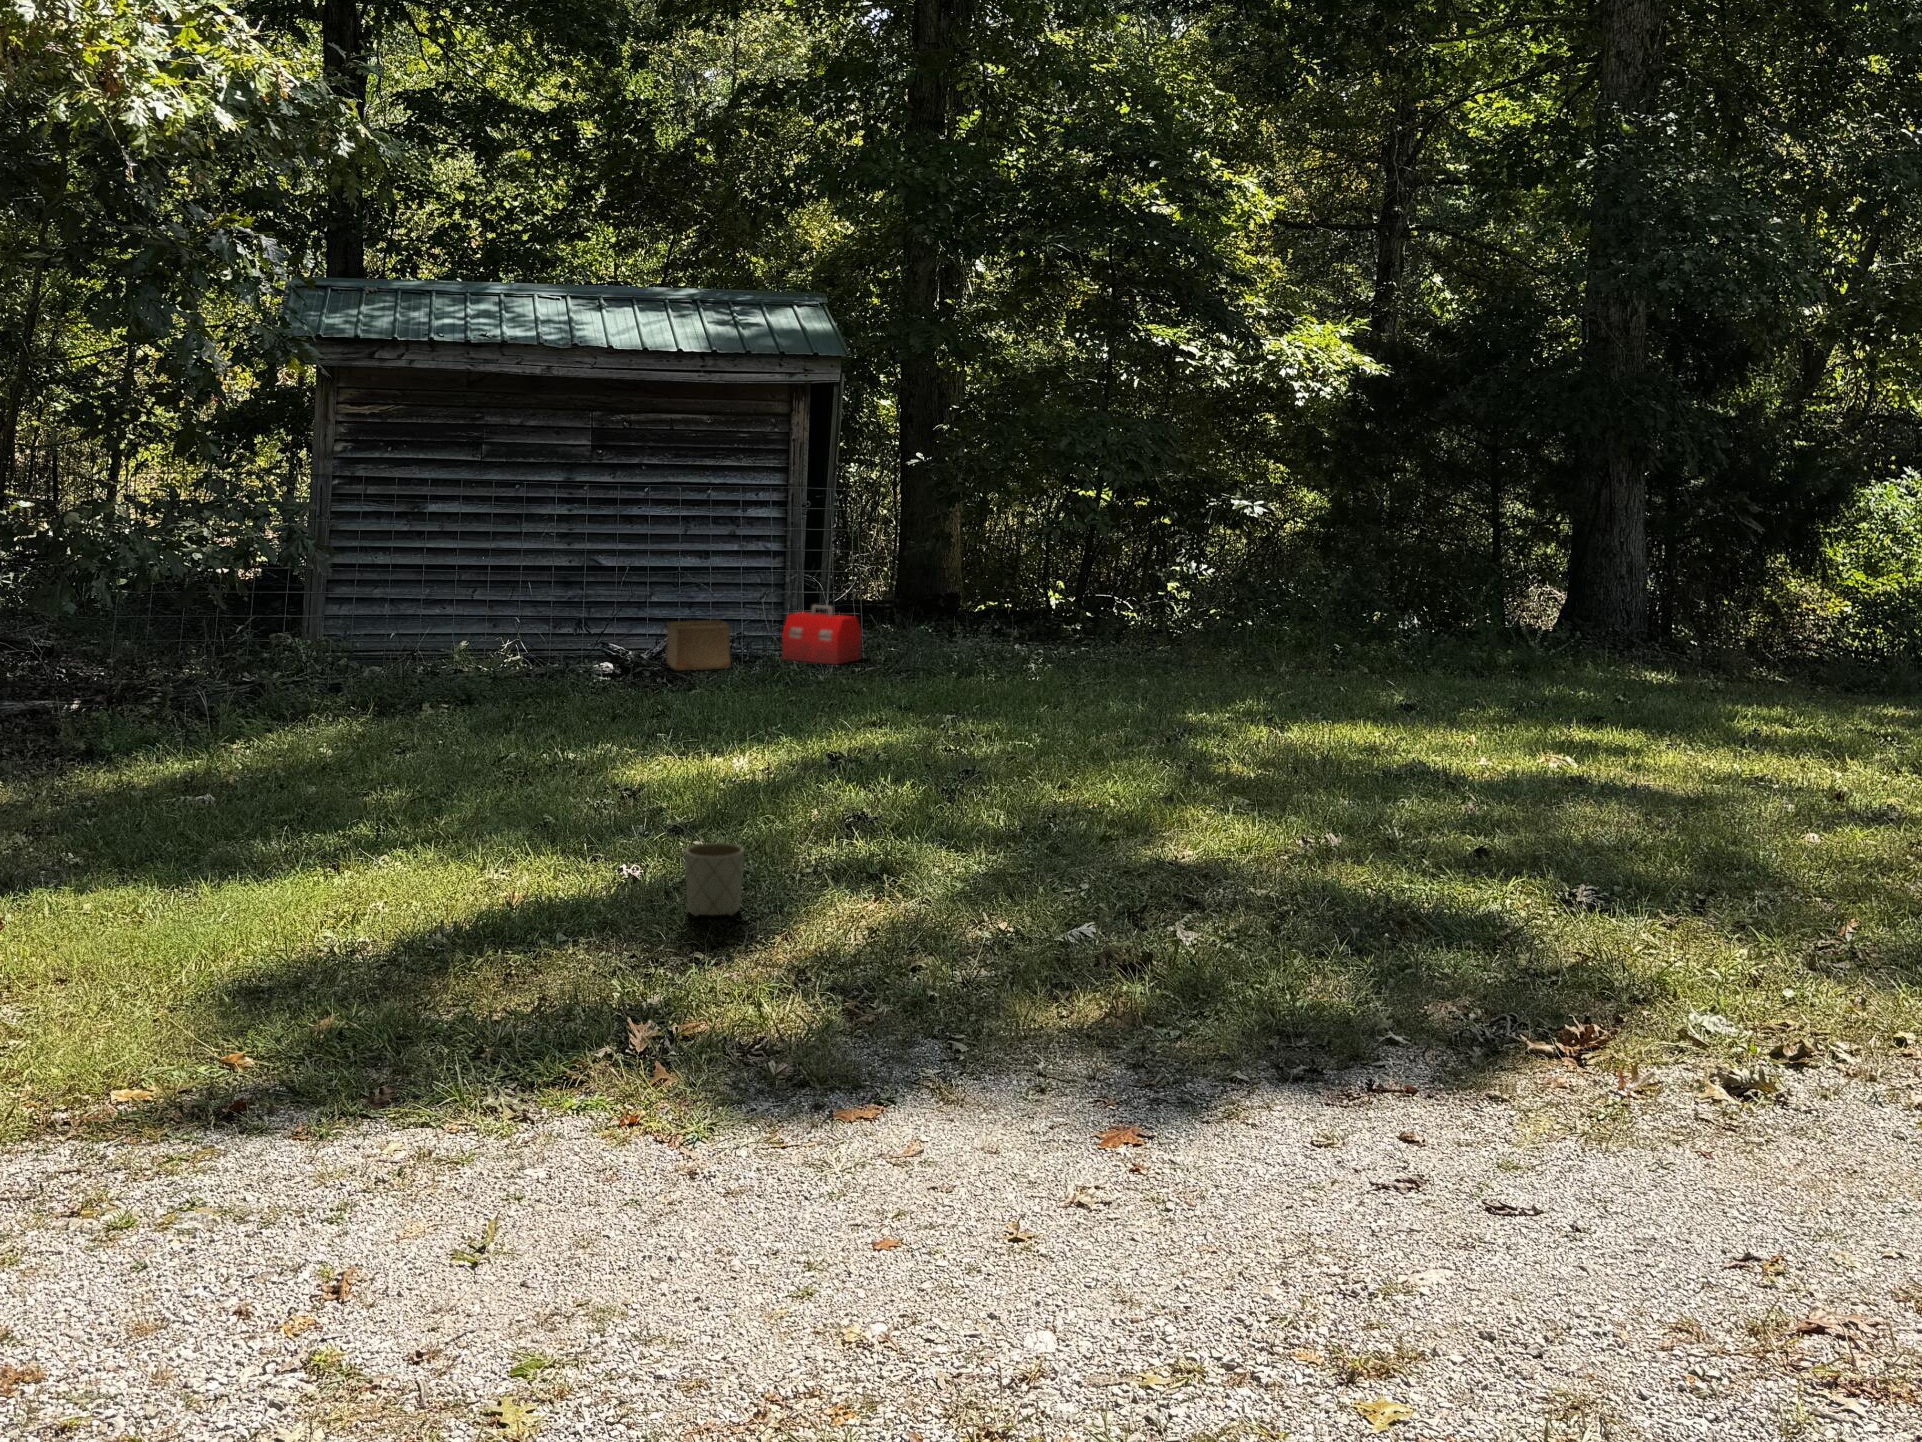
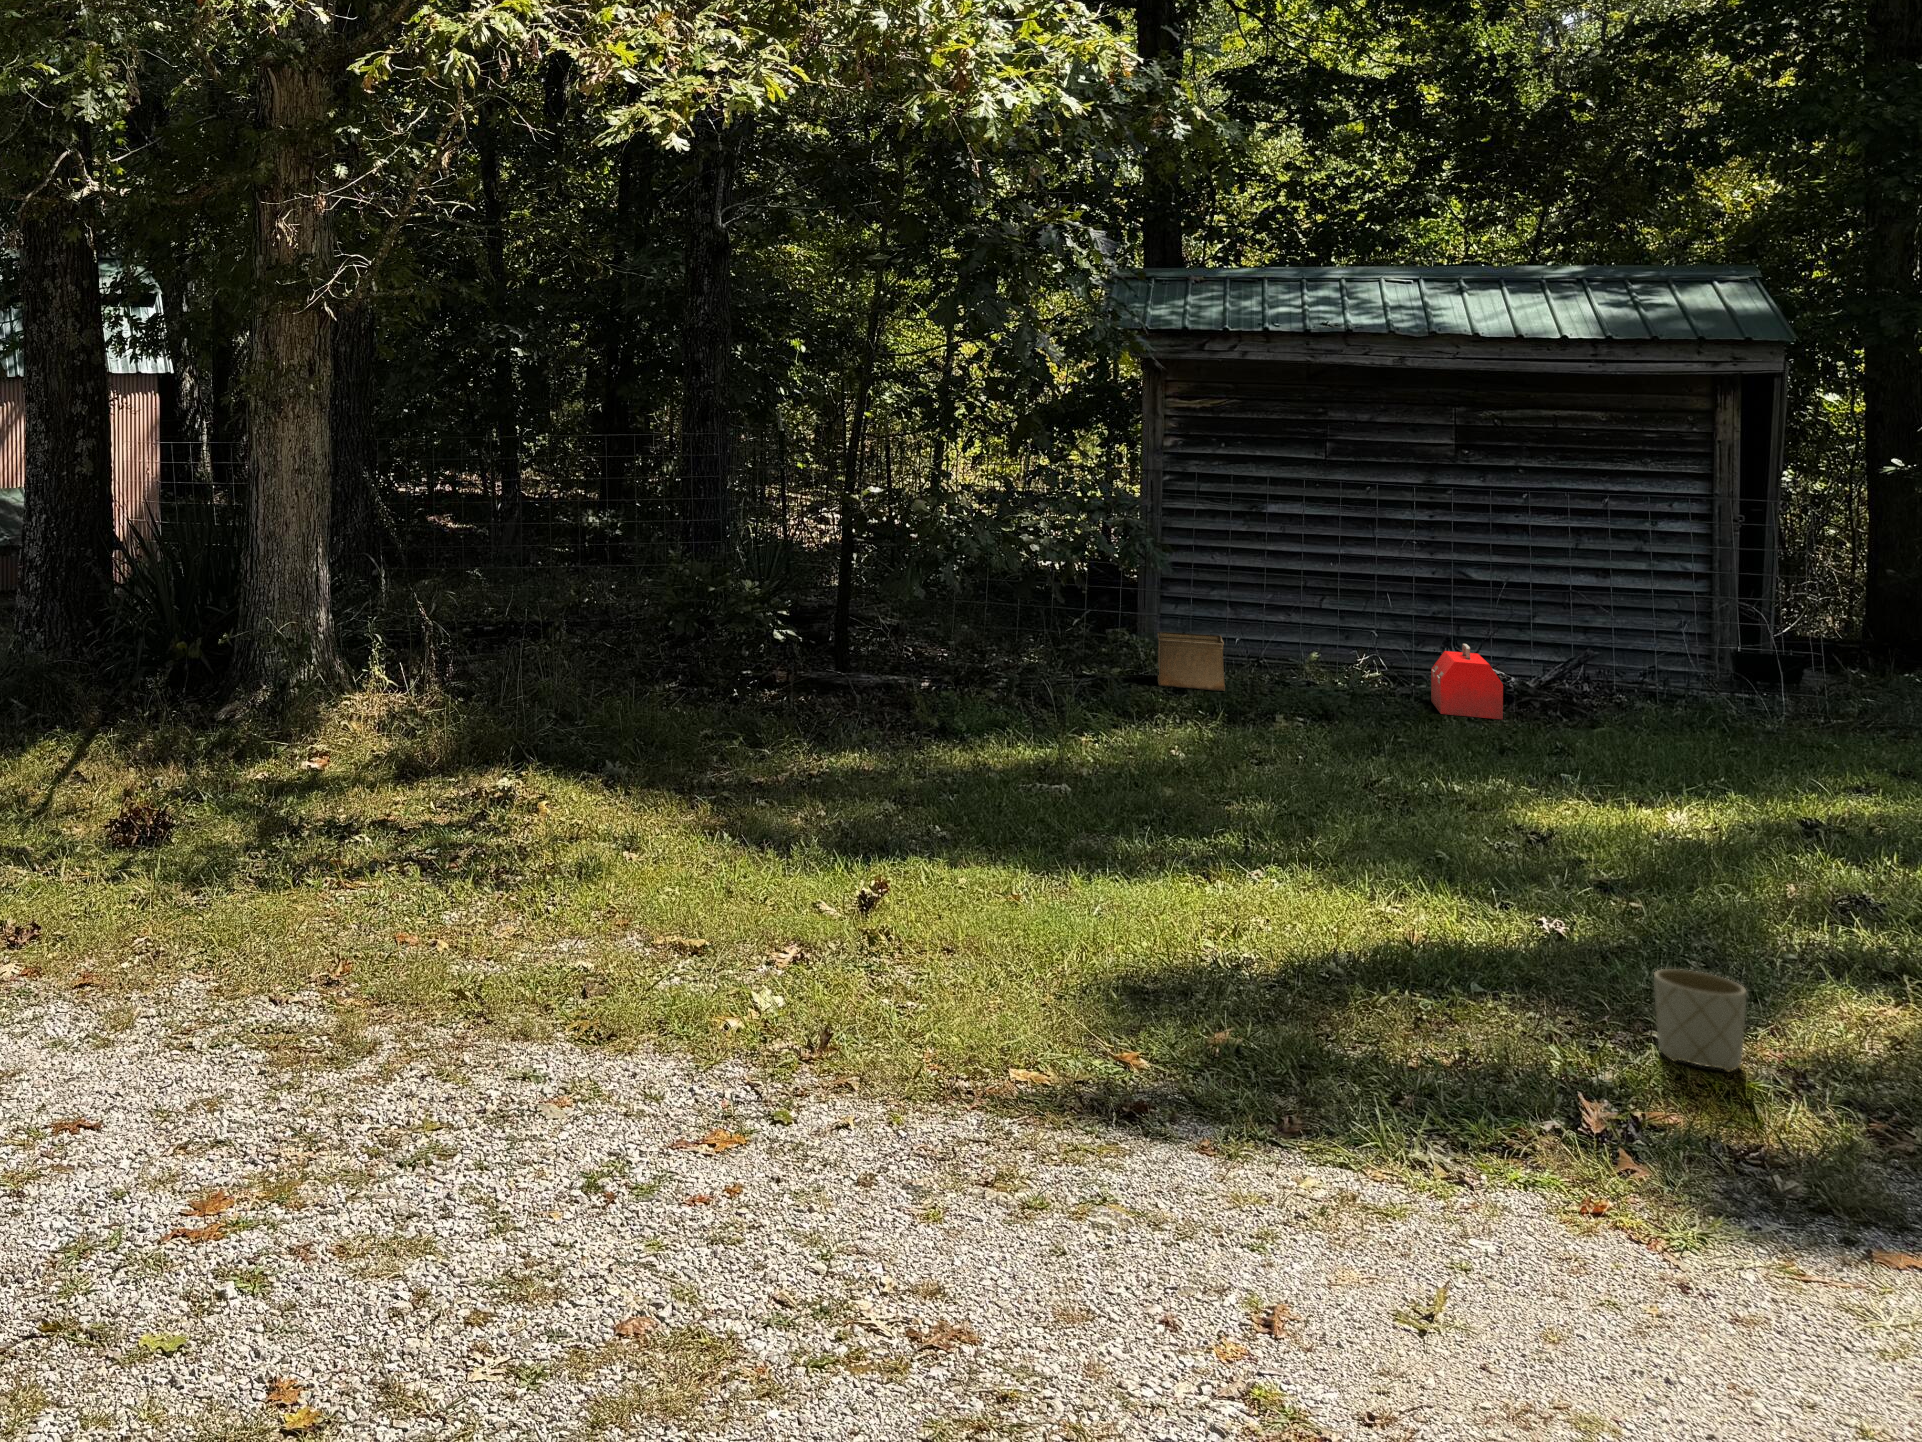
toolbox: present [782,605,862,665] -> present [1431,644,1503,719]
storage bin: present [666,619,730,671] -> present [1157,632,1225,691]

